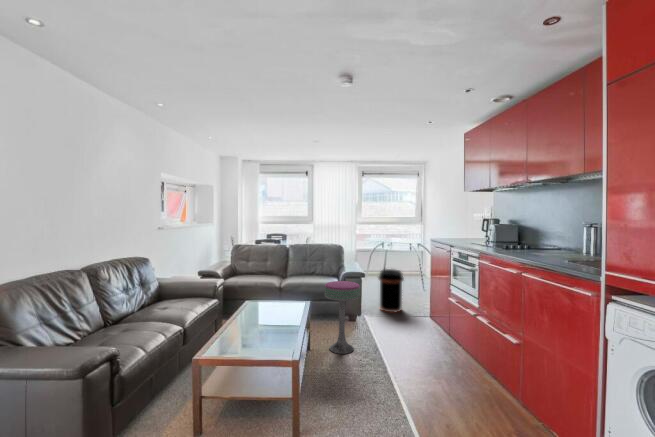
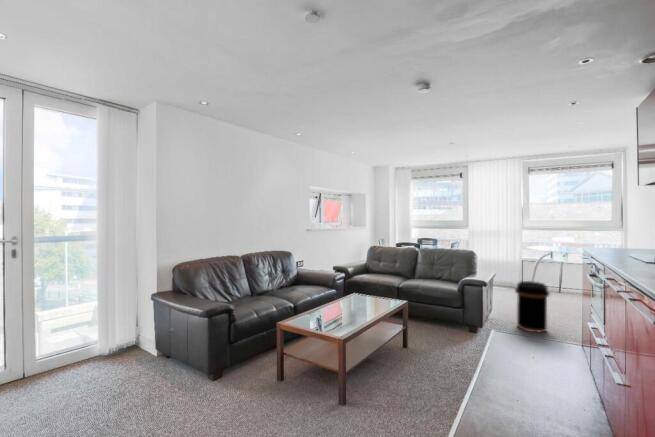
bar stool: present [324,281,360,354] -> none [420,284,458,358]

